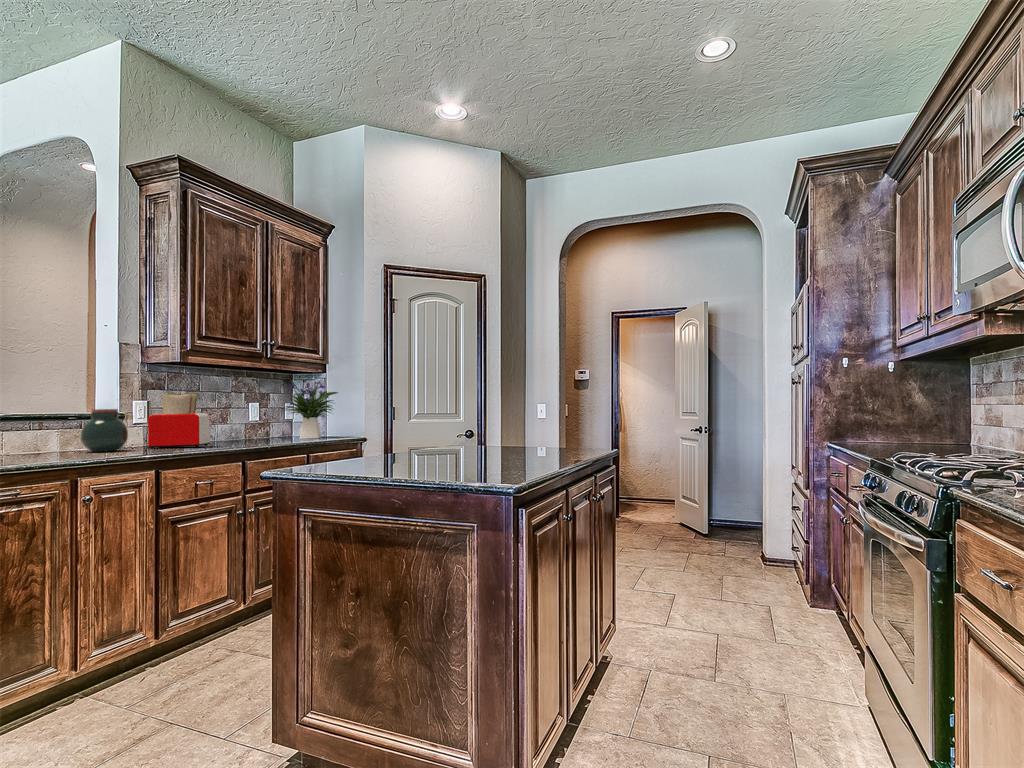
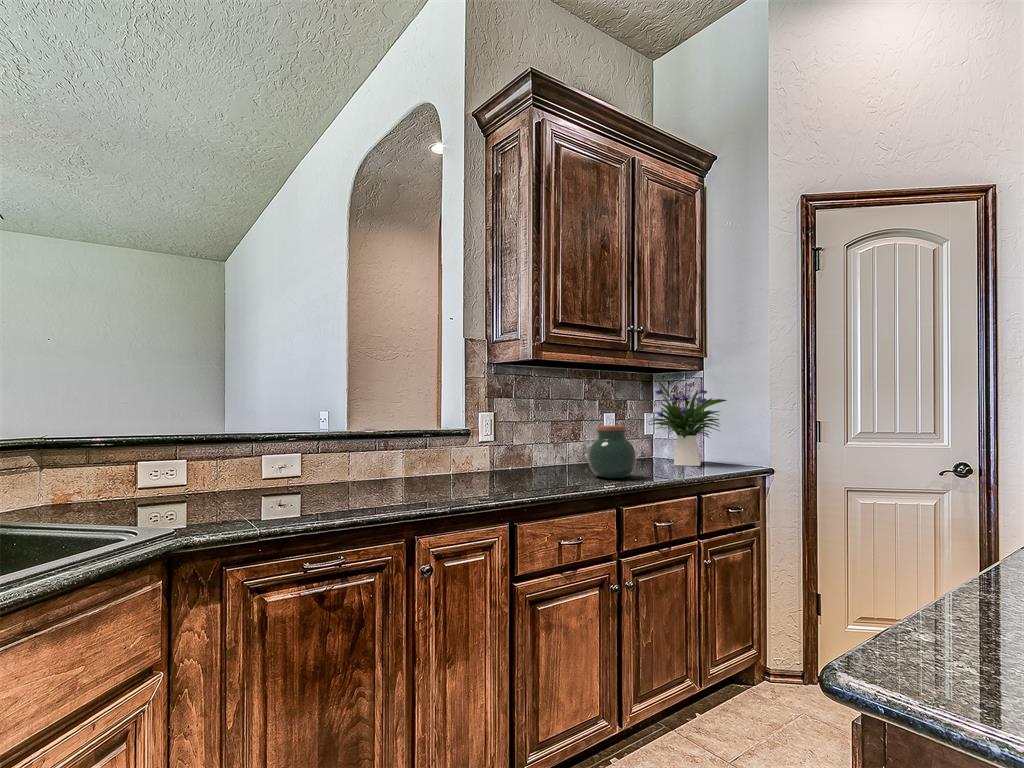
toaster: present [148,394,210,449] -> none [495,405,572,485]
jar: present [81,409,128,452] -> present [588,426,636,478]

